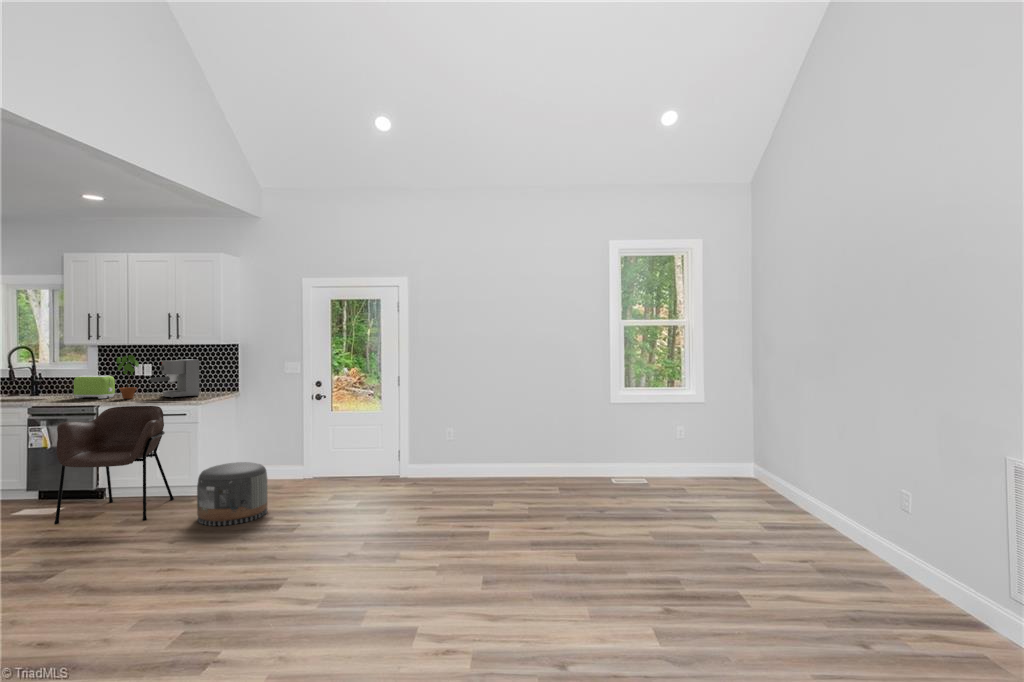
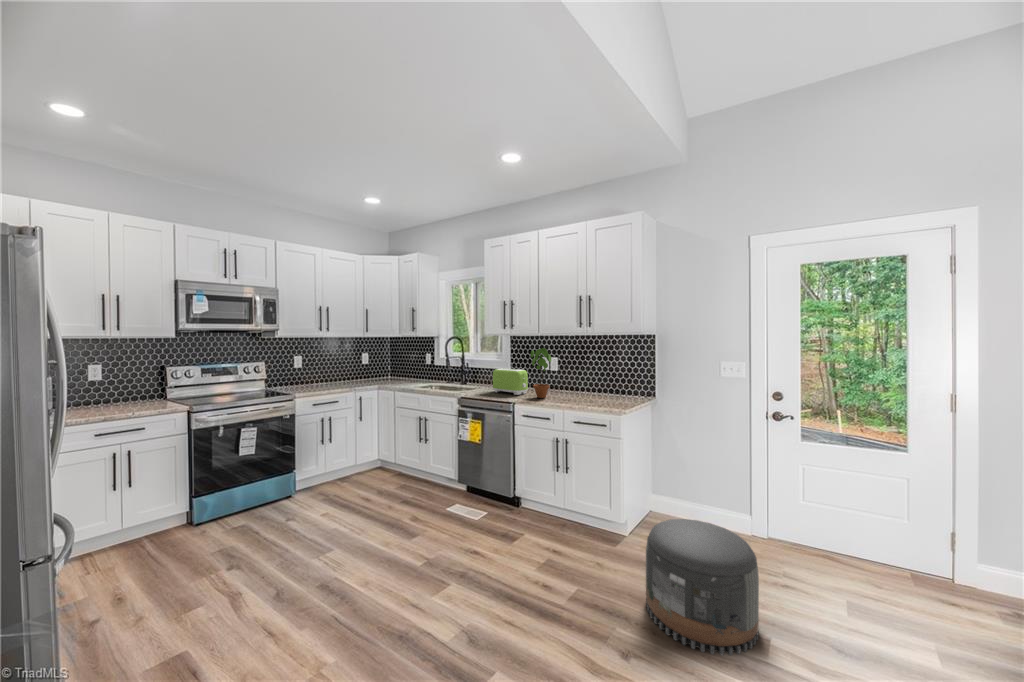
coffee maker: present [150,359,199,398] -> none [565,354,616,402]
armchair: present [54,406,174,524] -> none [477,409,593,578]

